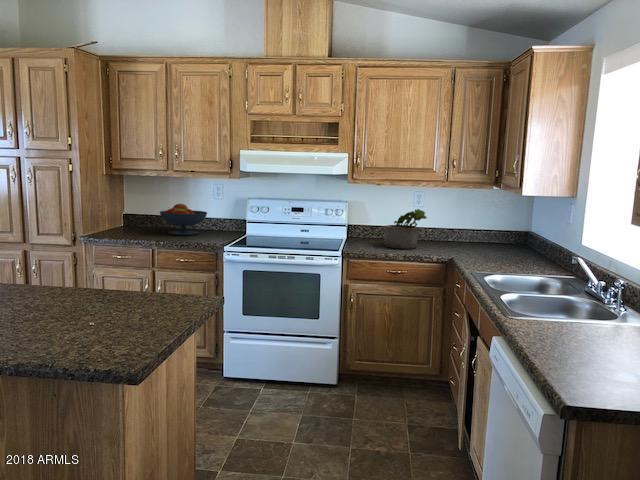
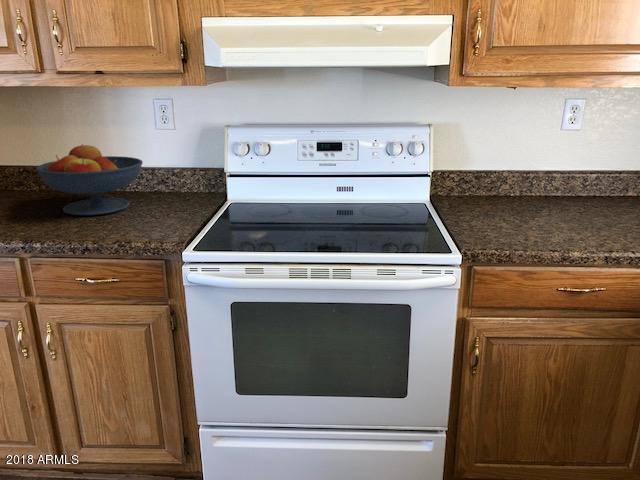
potted plant: present [384,209,427,249] -> none [522,140,627,229]

